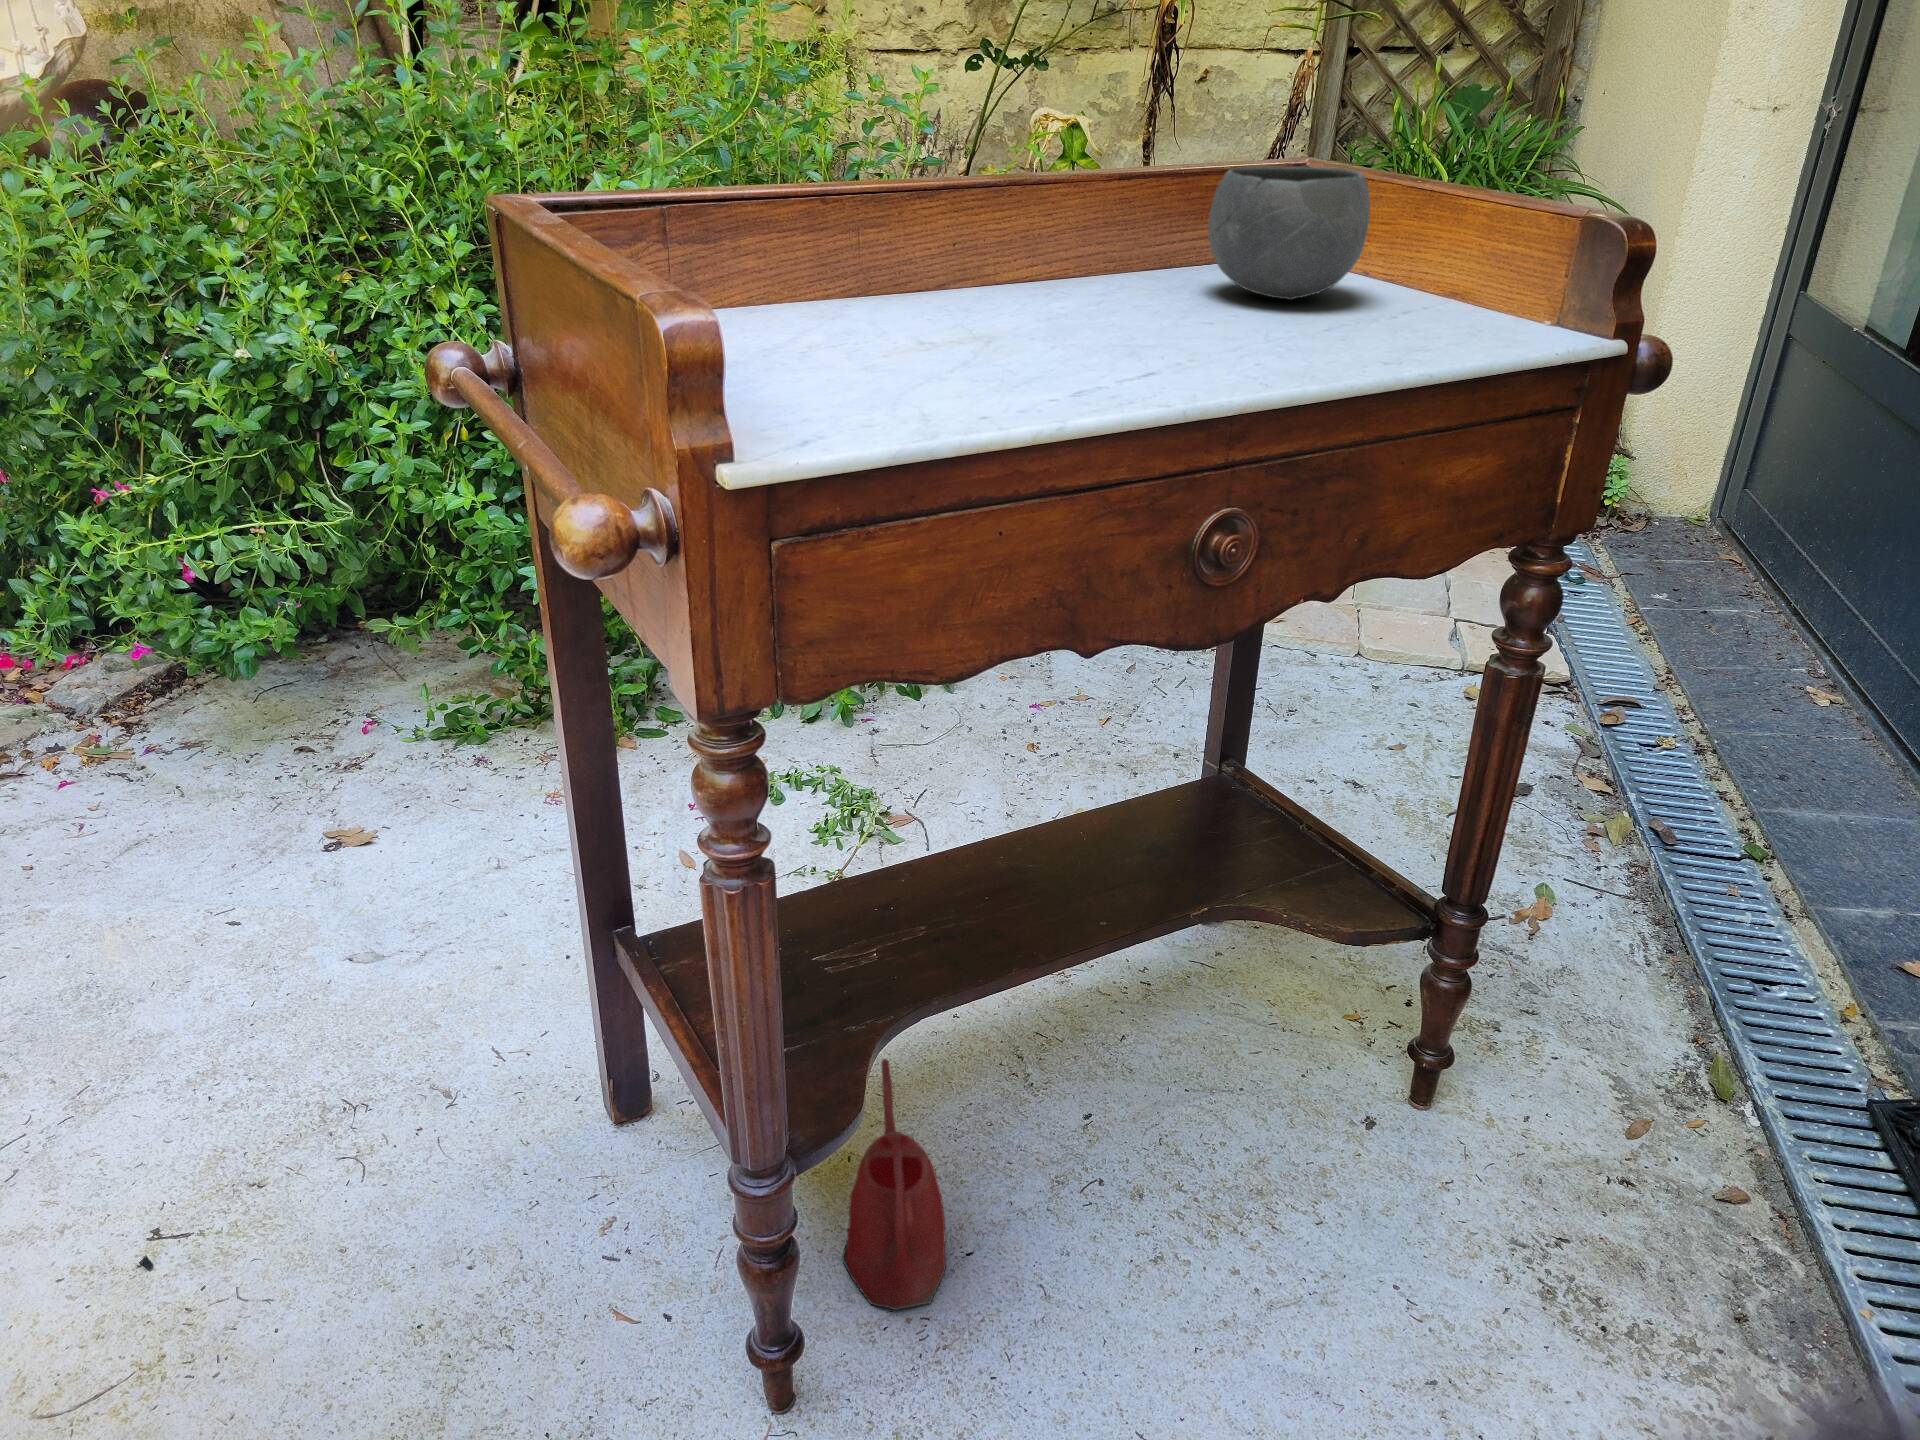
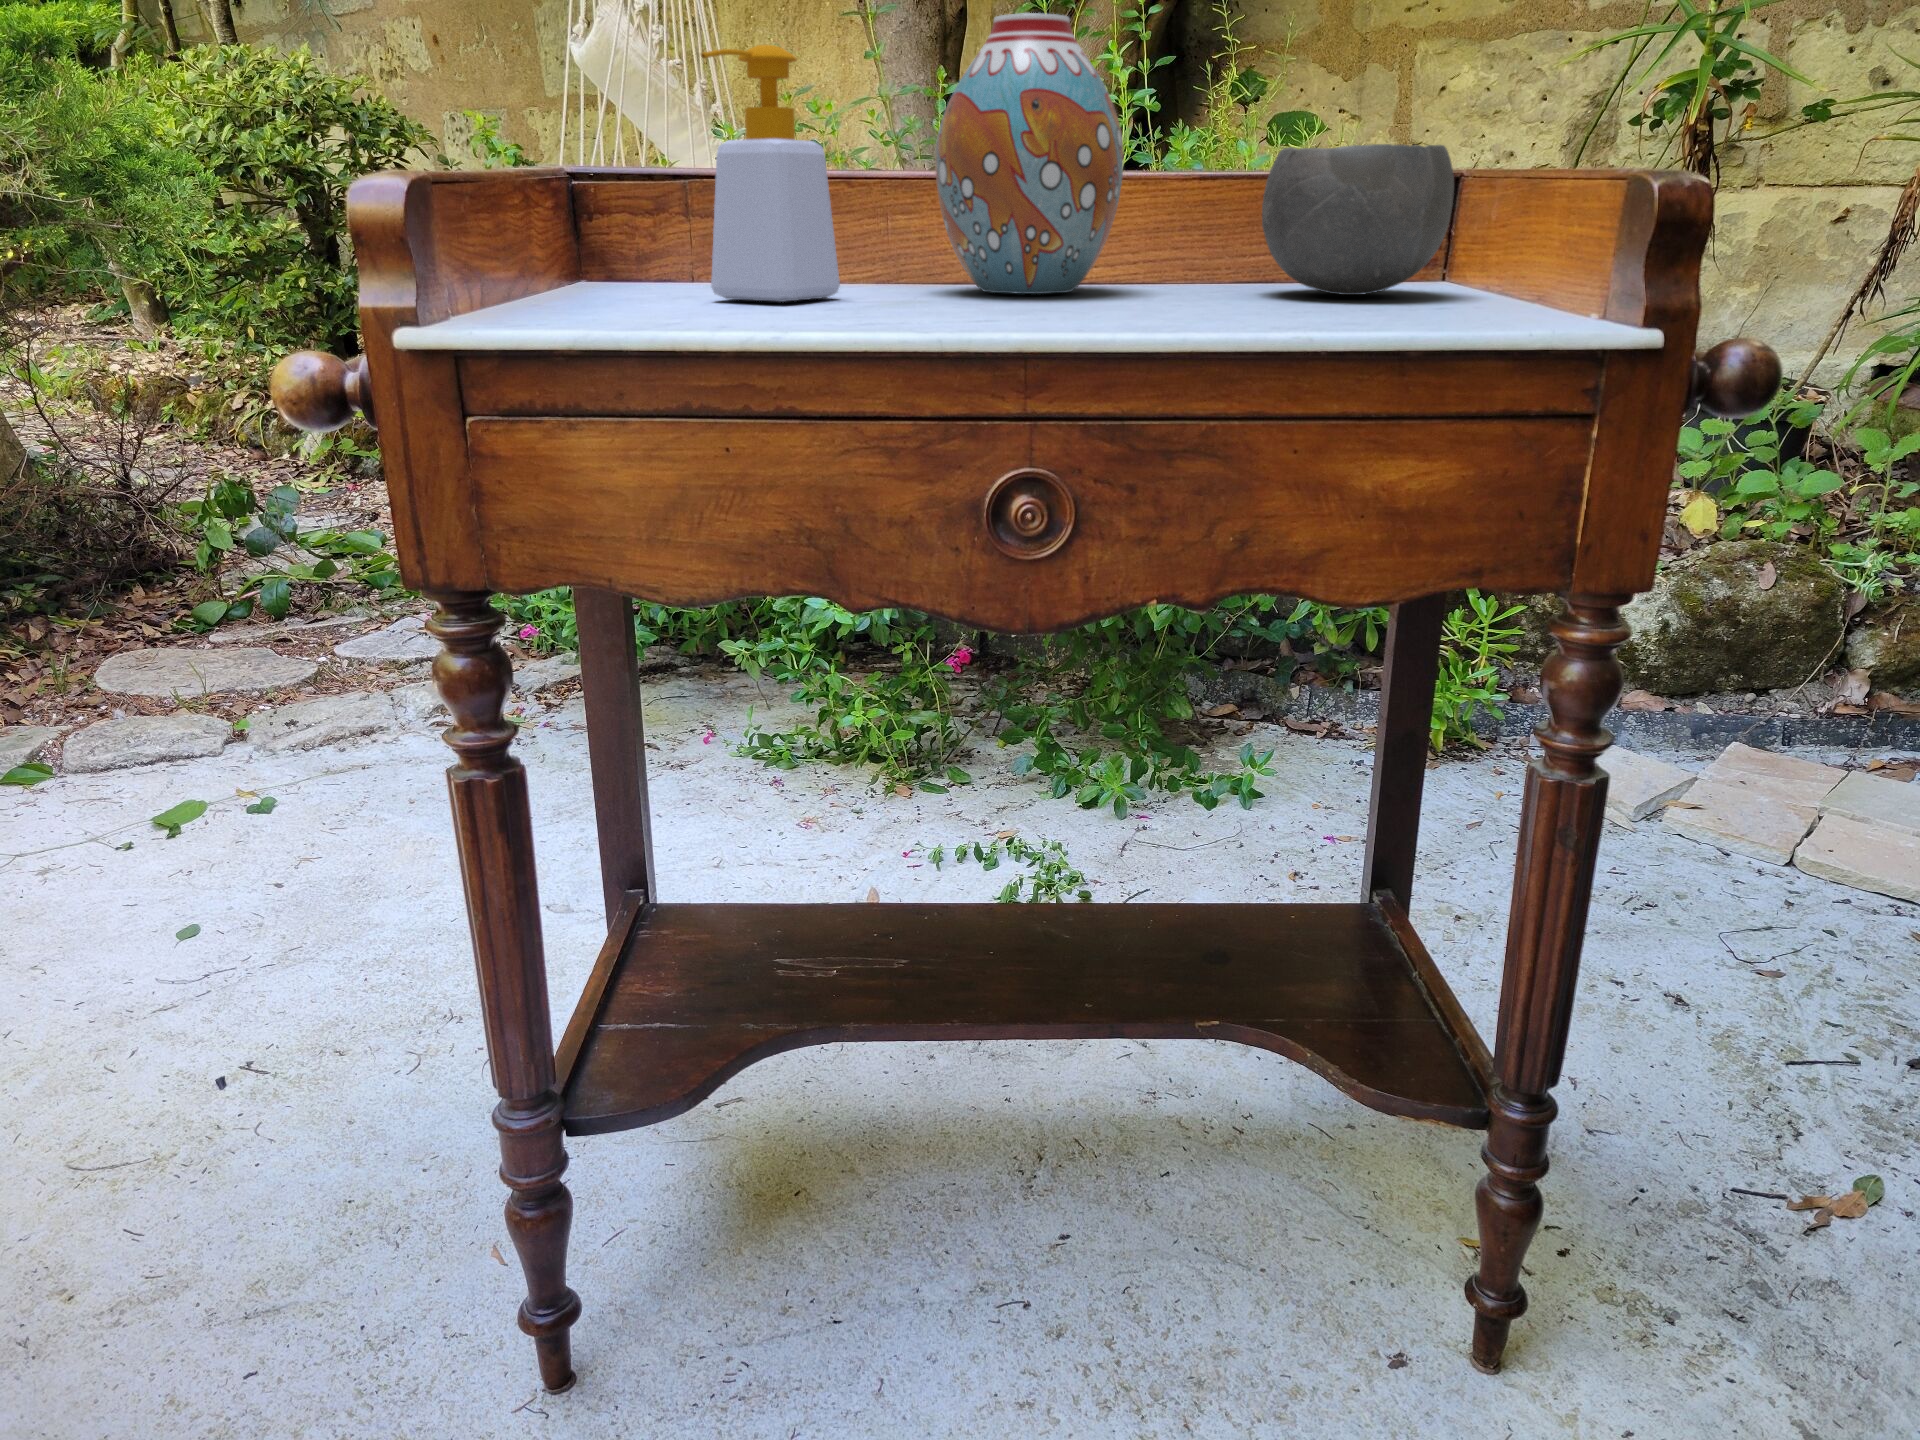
vase: none [945,56,1120,319] -> present [935,13,1124,294]
soap bottle: none [802,99,908,356] -> present [701,45,840,302]
watering can: present [842,1059,945,1310] -> none [709,1092,842,1354]

